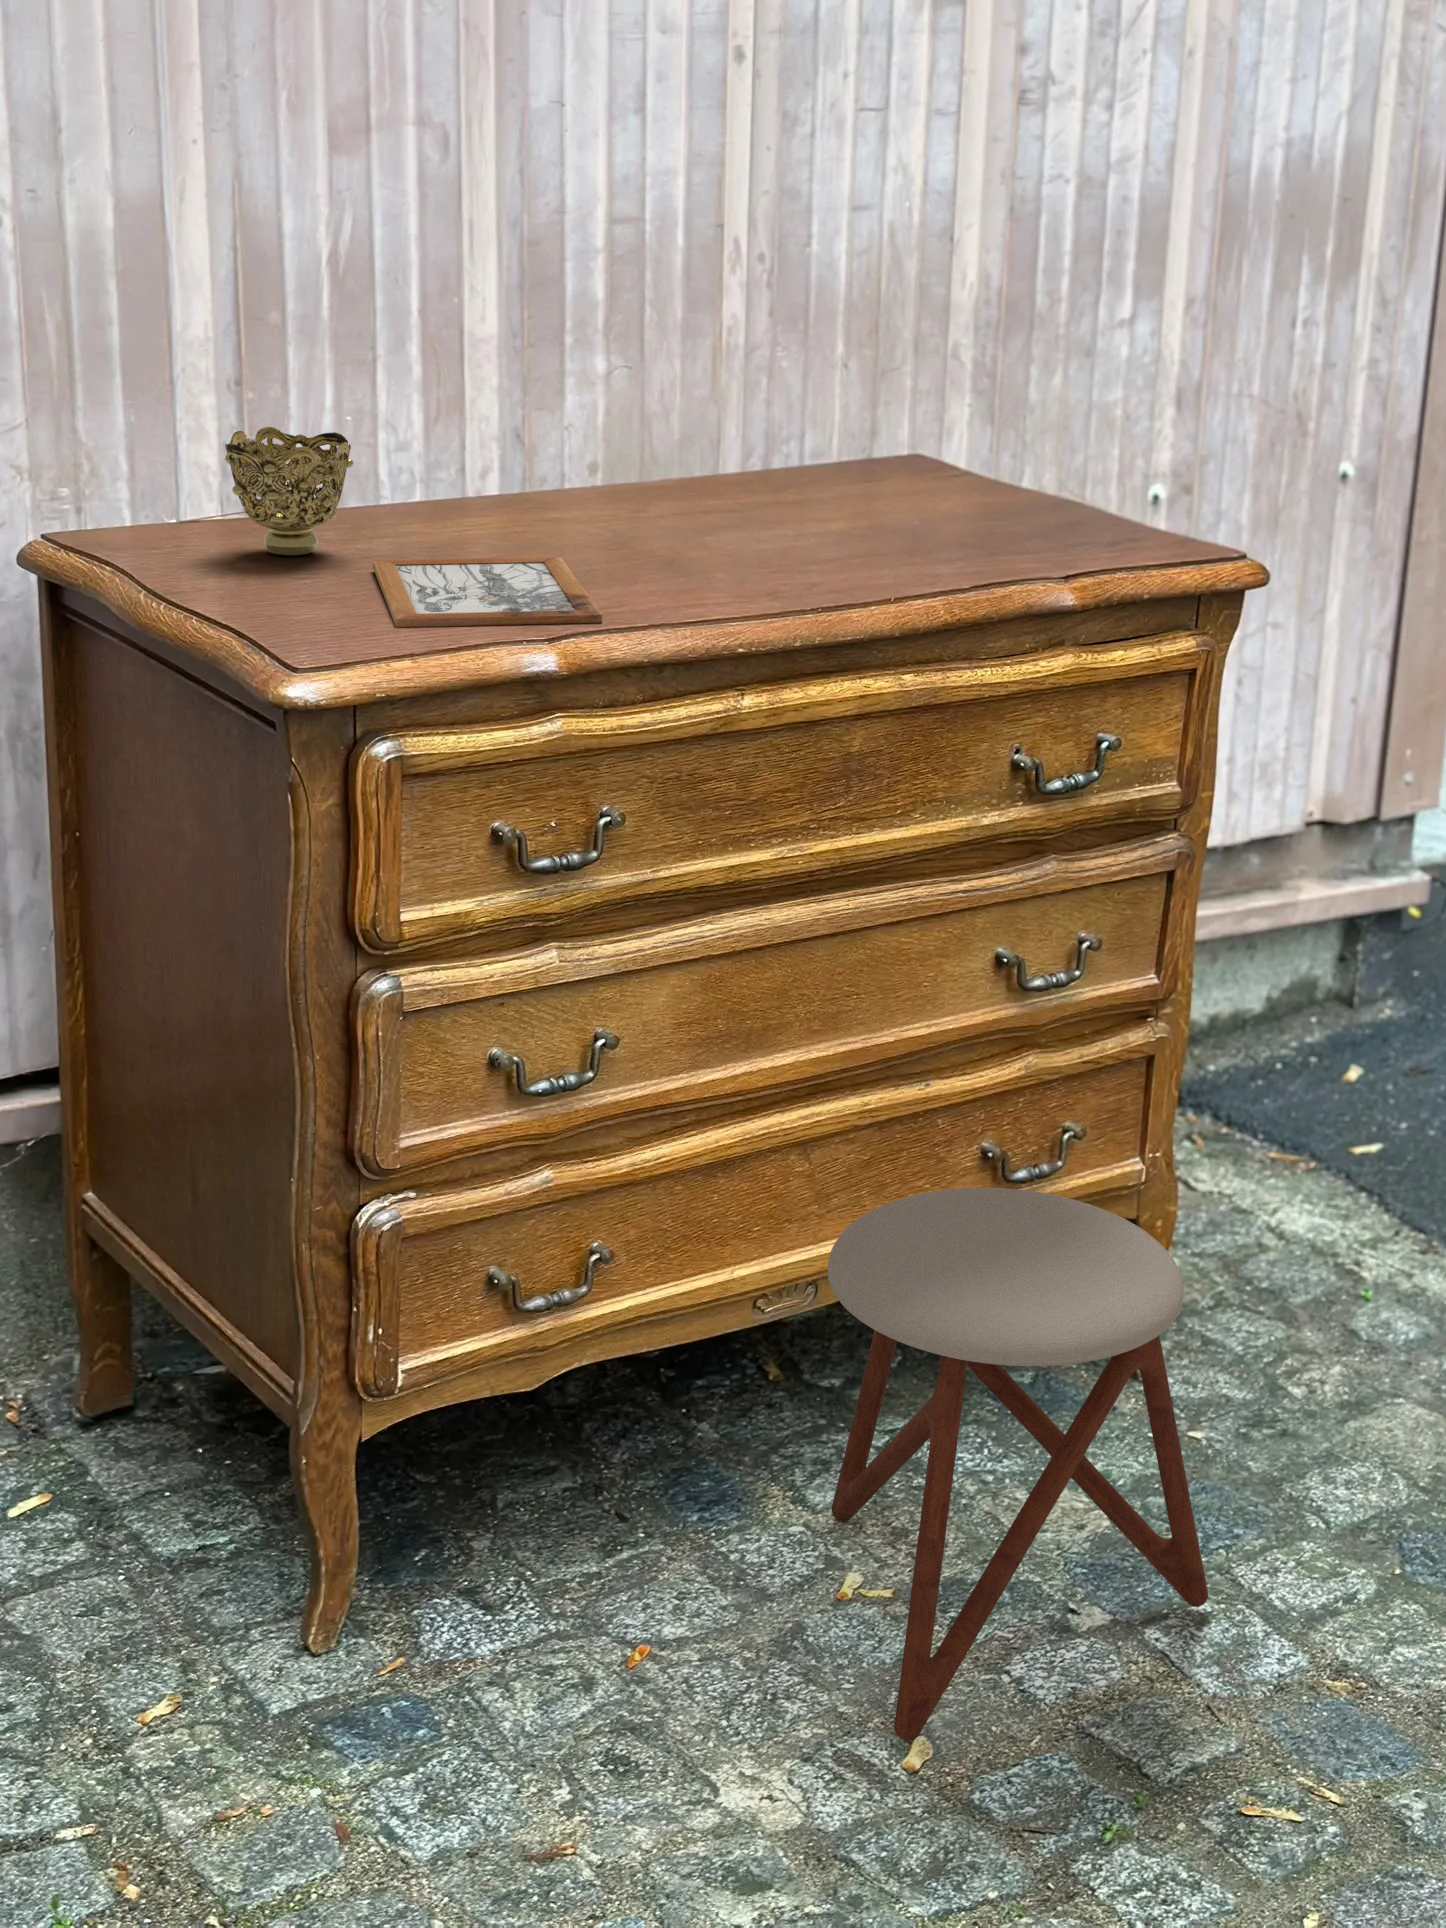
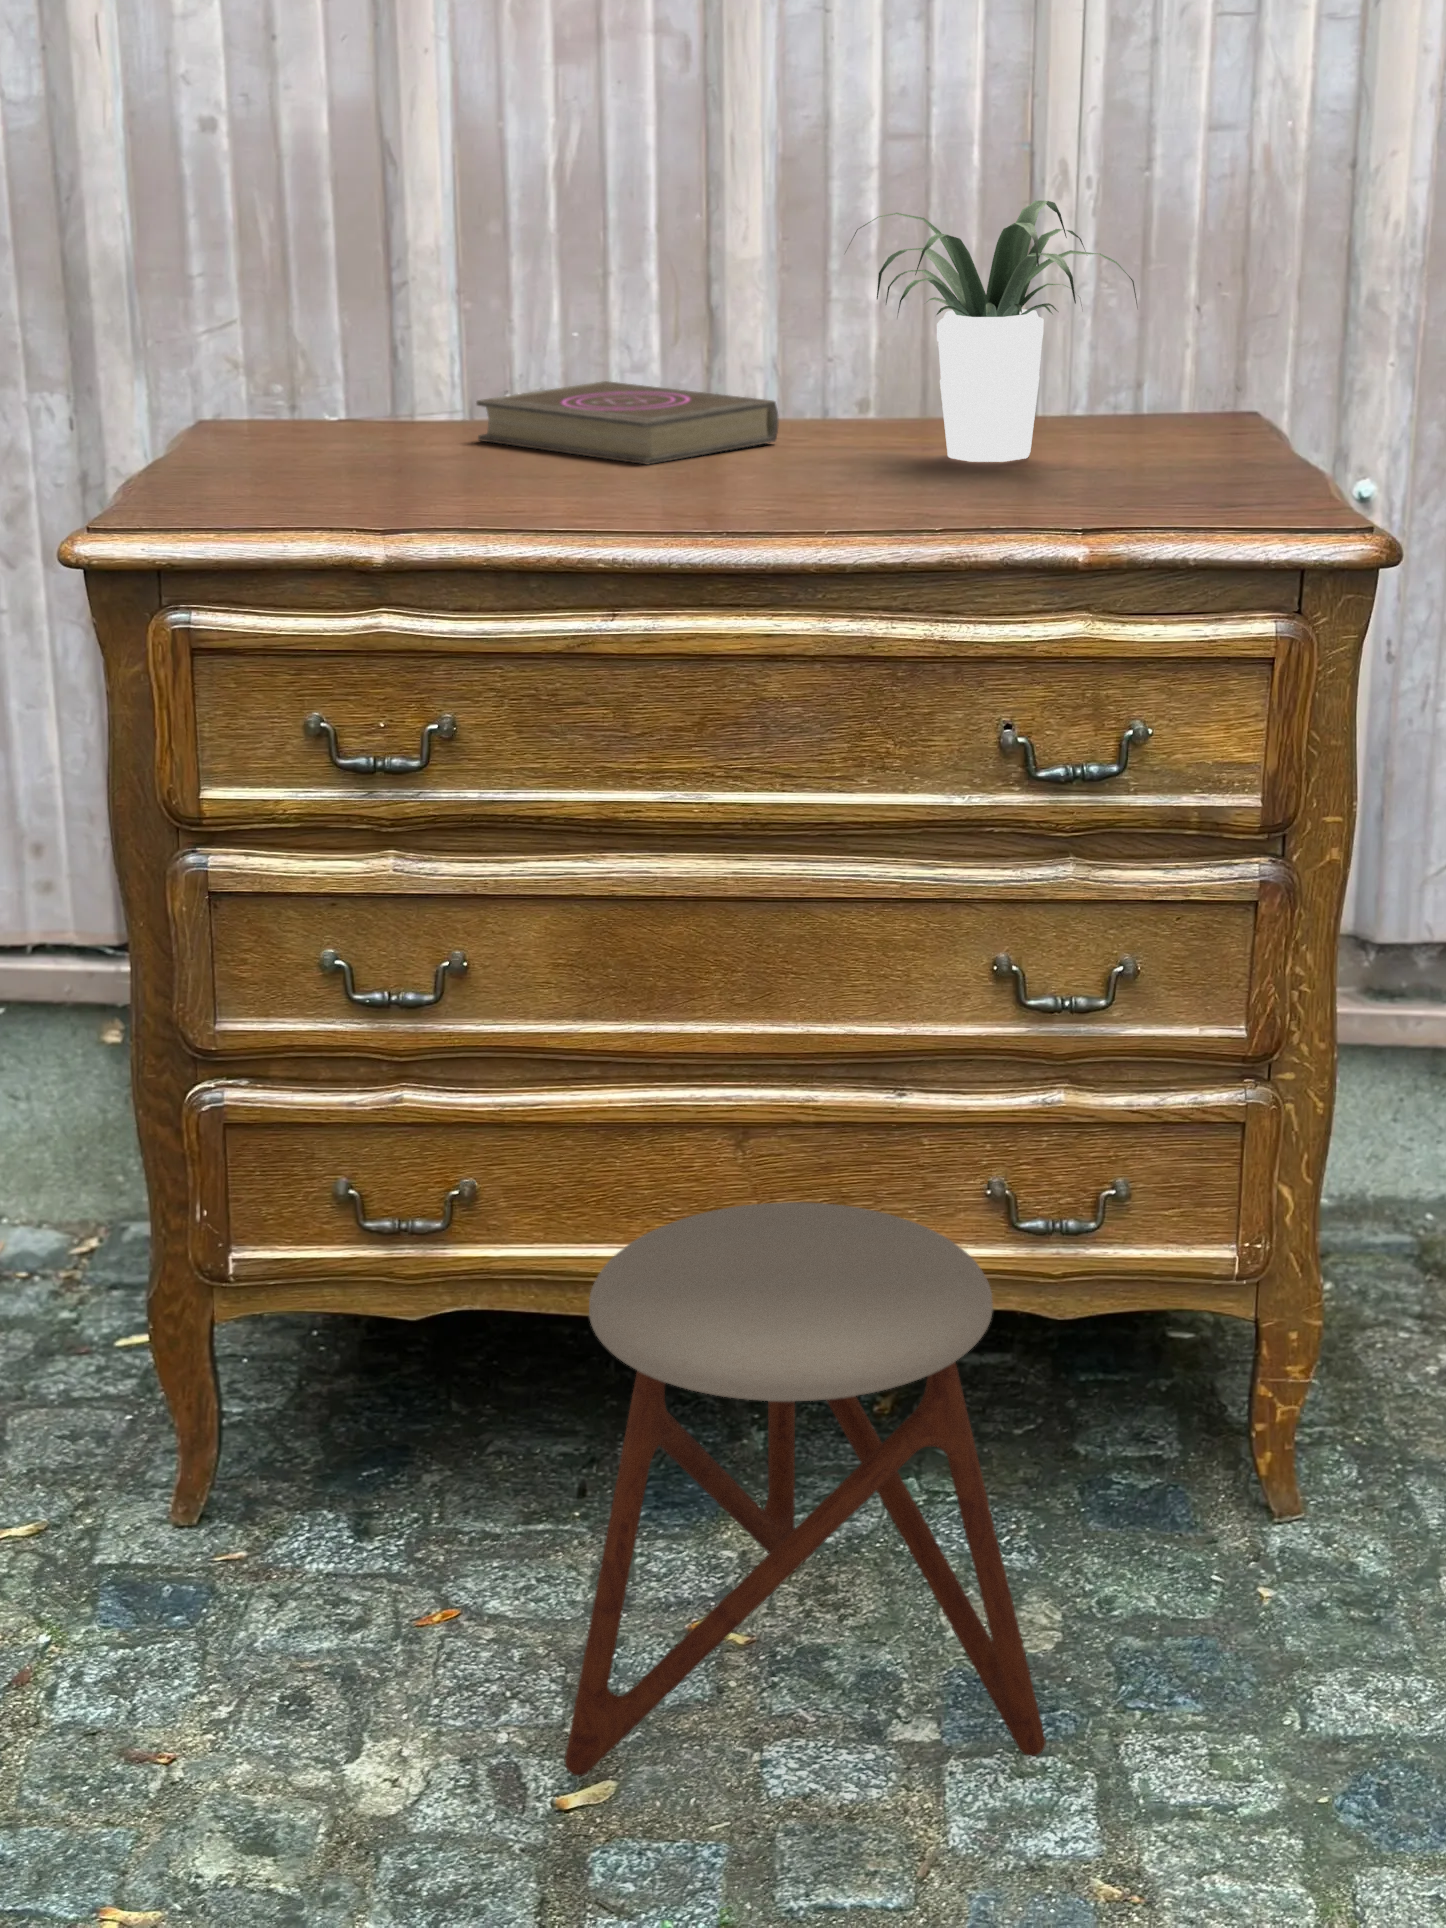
potted plant: none [722,290,980,524] -> present [849,201,1137,462]
decorative bowl: present [225,427,353,556] -> none [288,327,413,453]
book: none [366,465,641,547] -> present [476,381,779,464]
picture frame: present [373,557,602,627] -> none [232,458,544,521]

